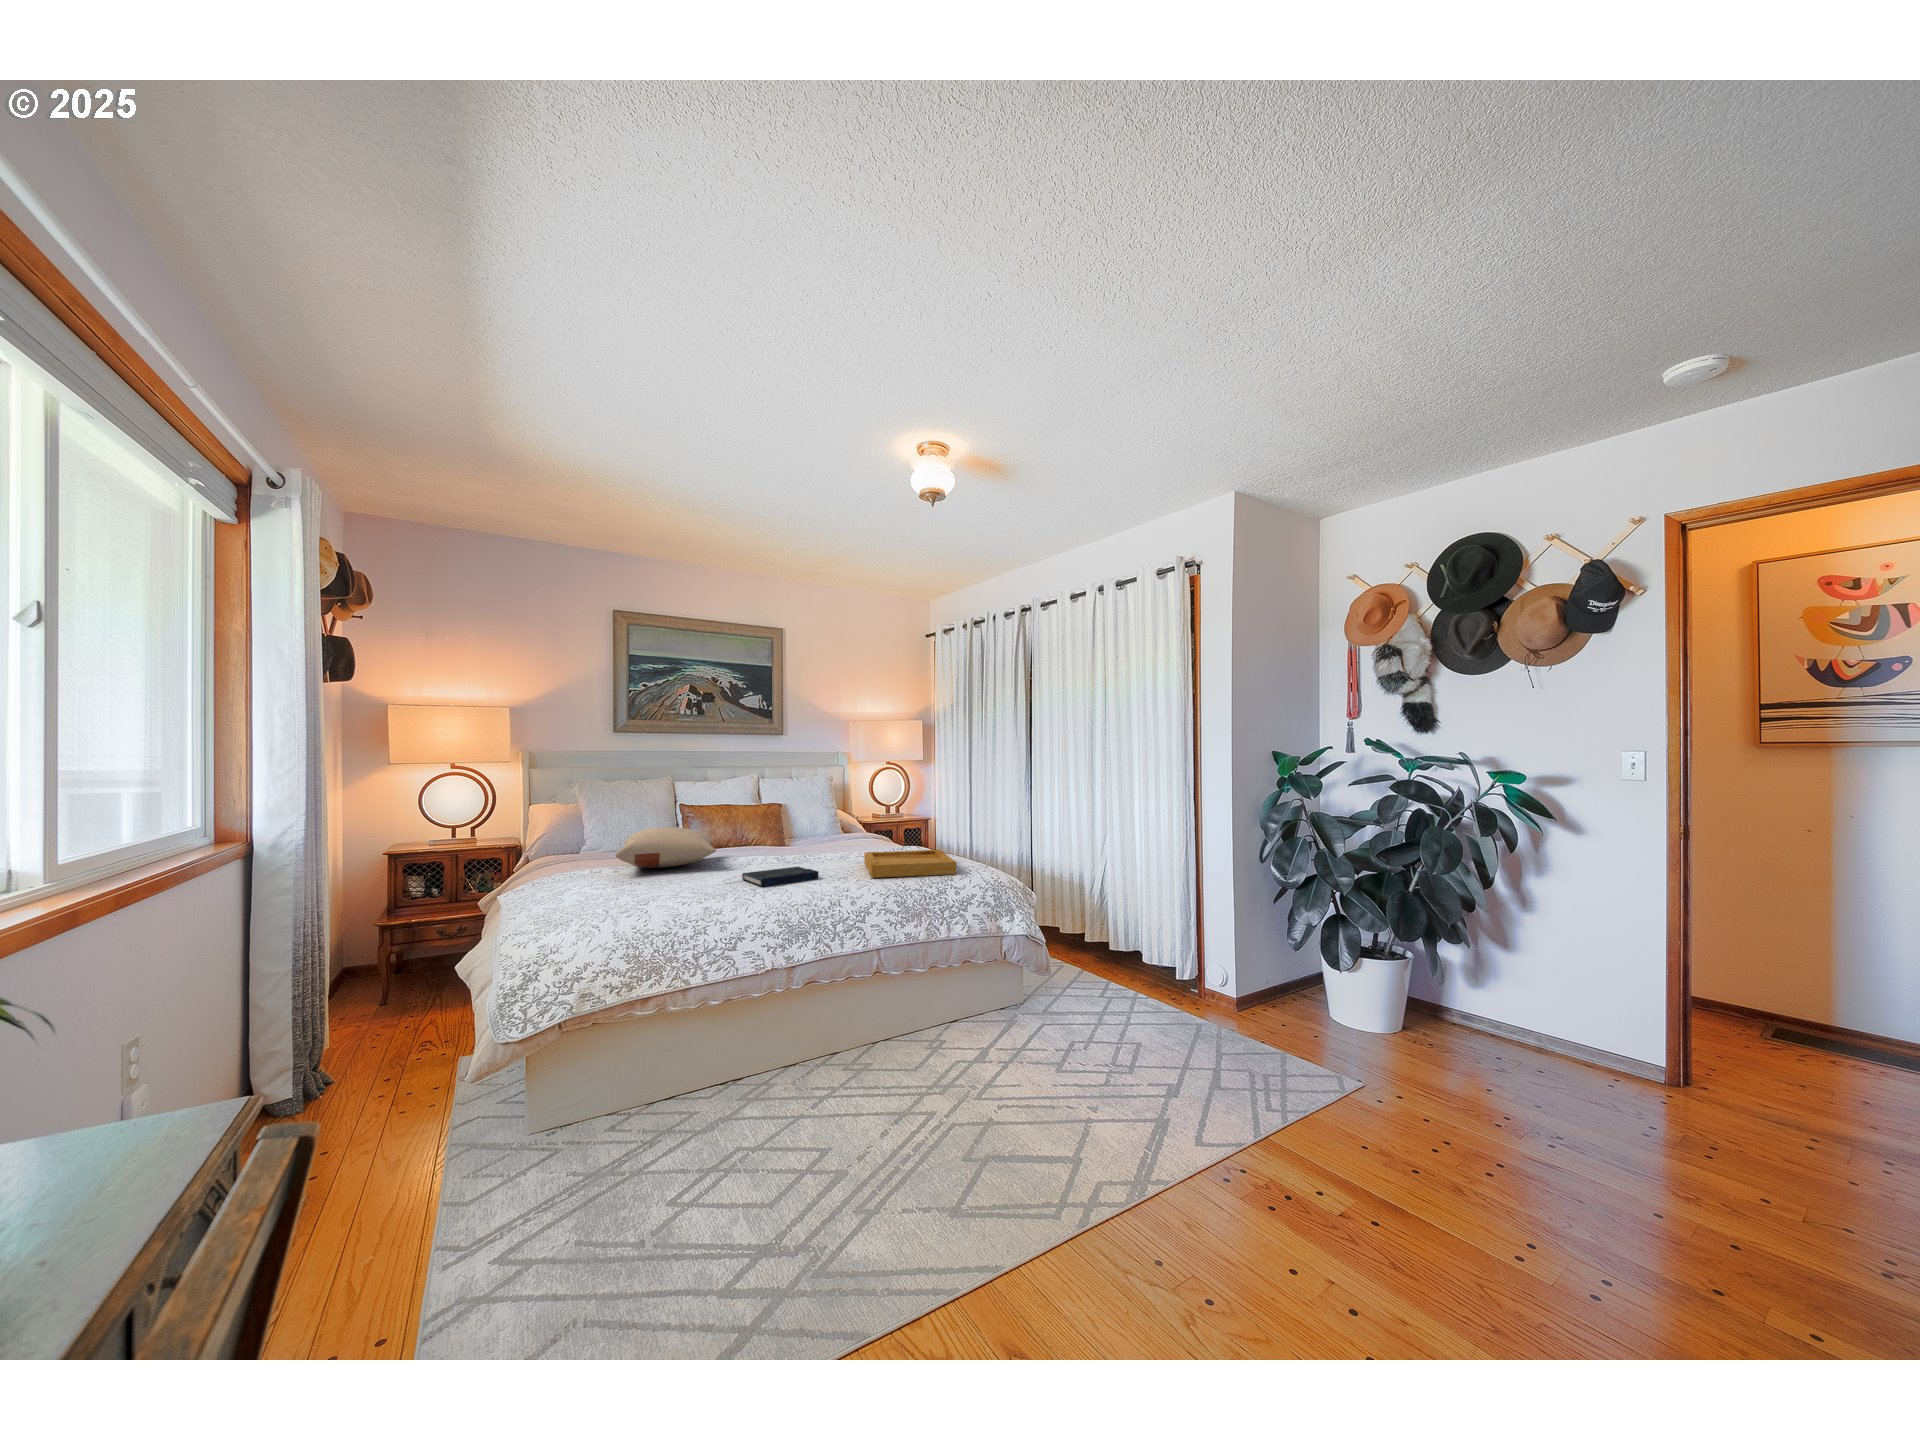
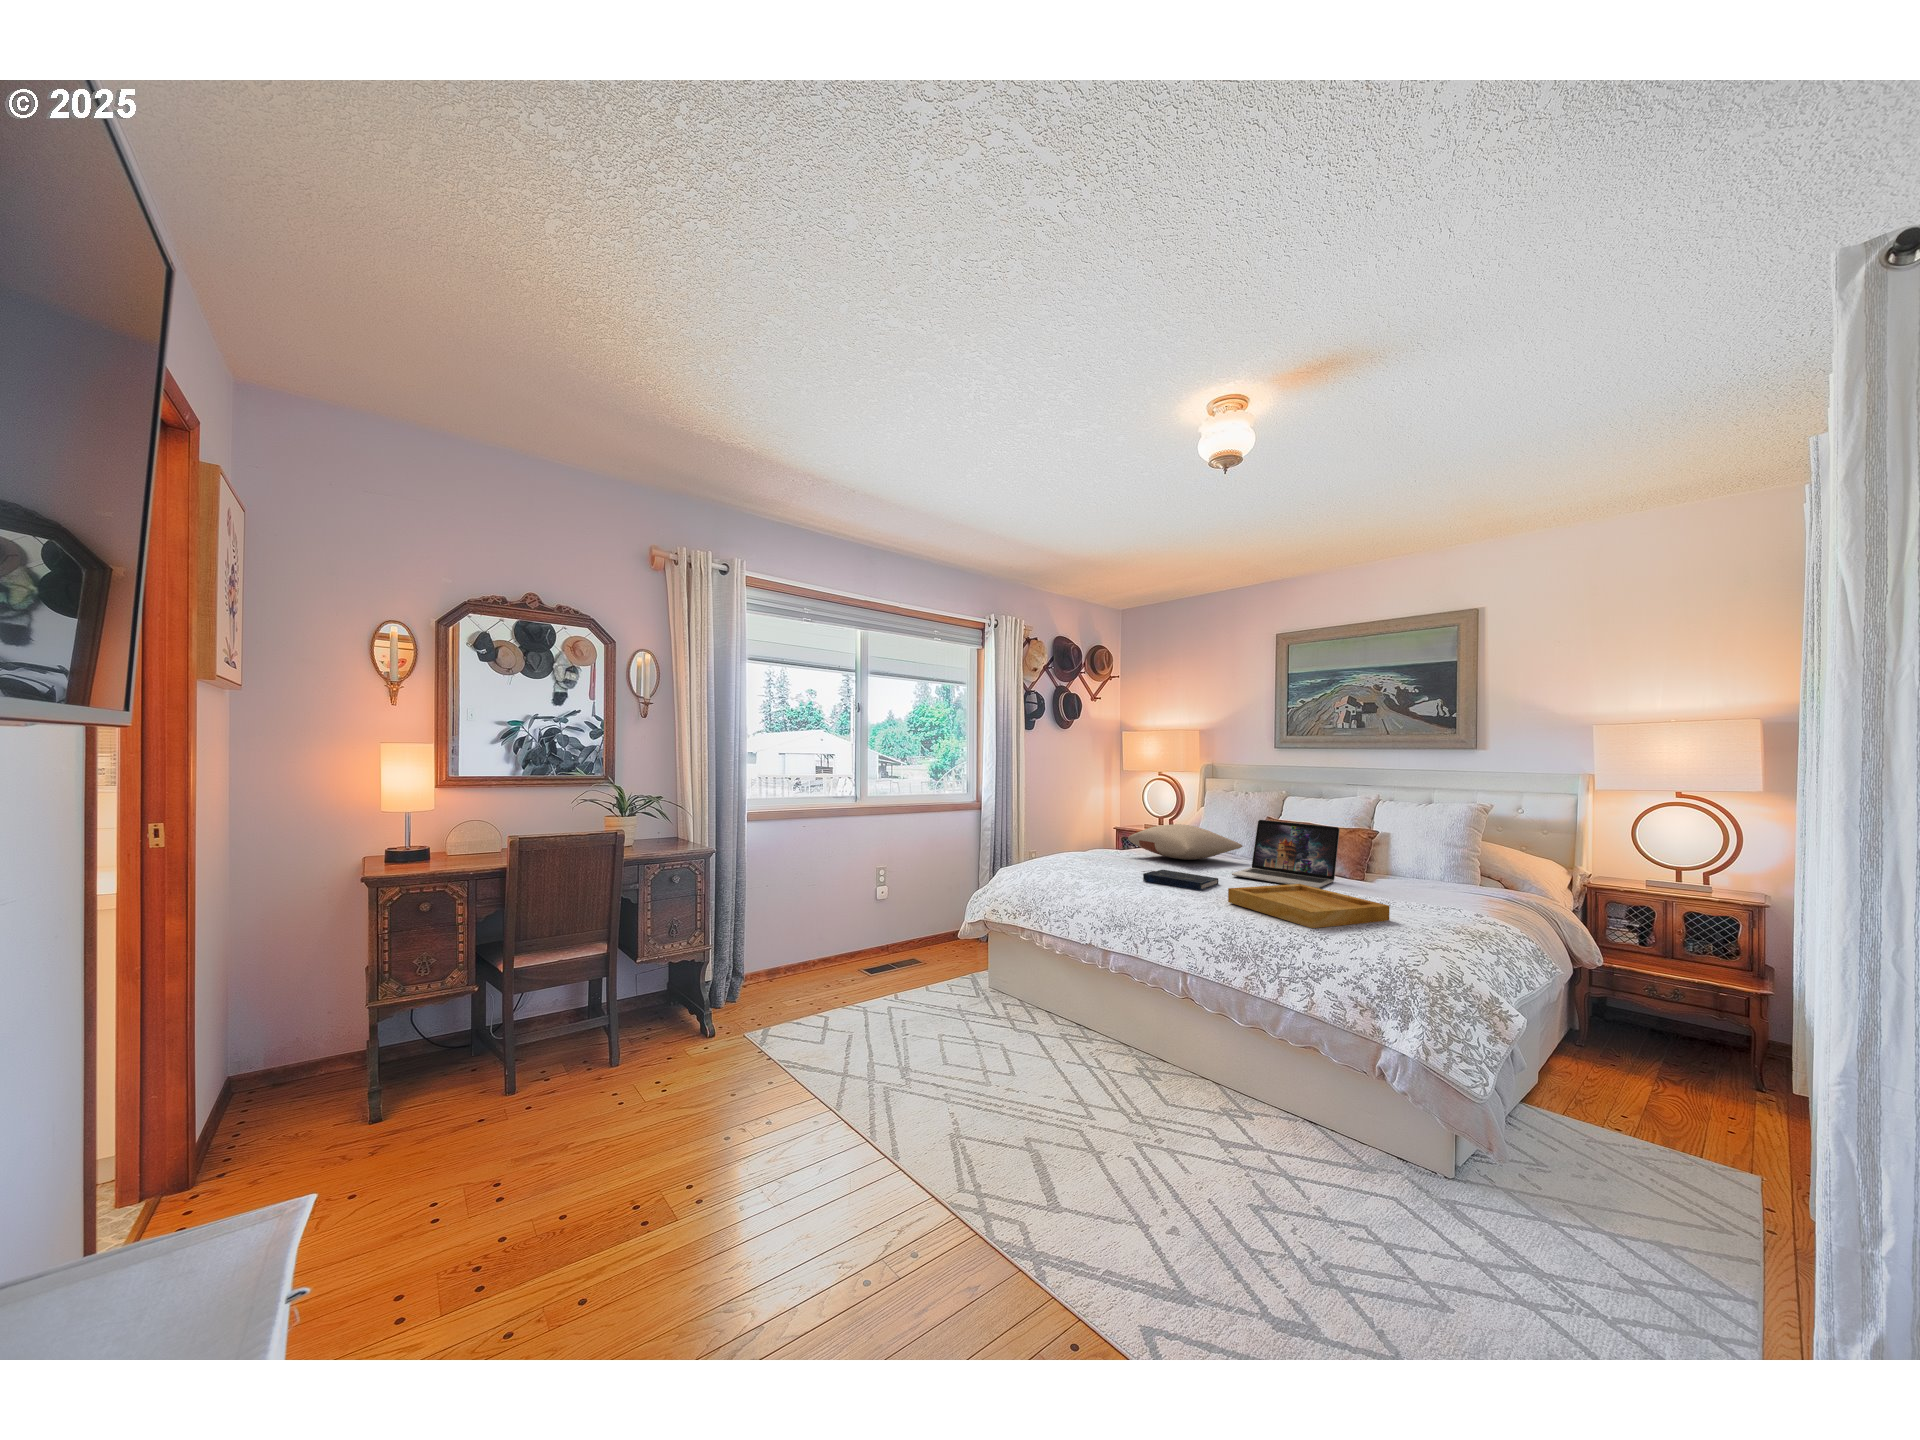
laptop: none [747,805,842,864] -> present [1232,820,1340,888]

